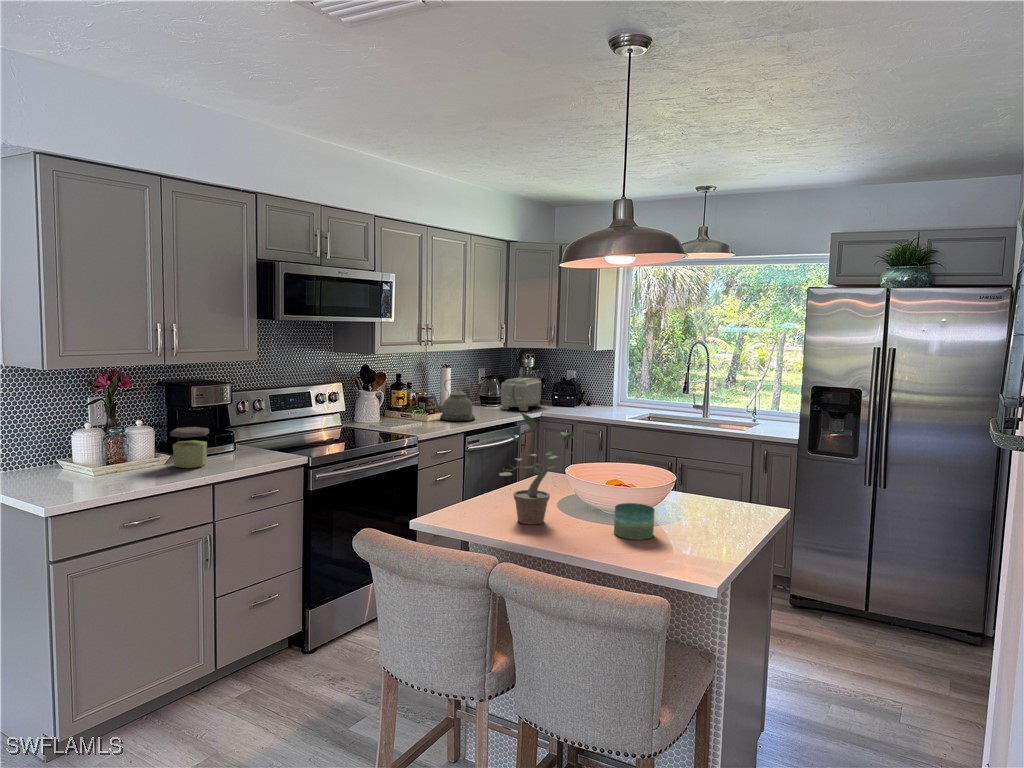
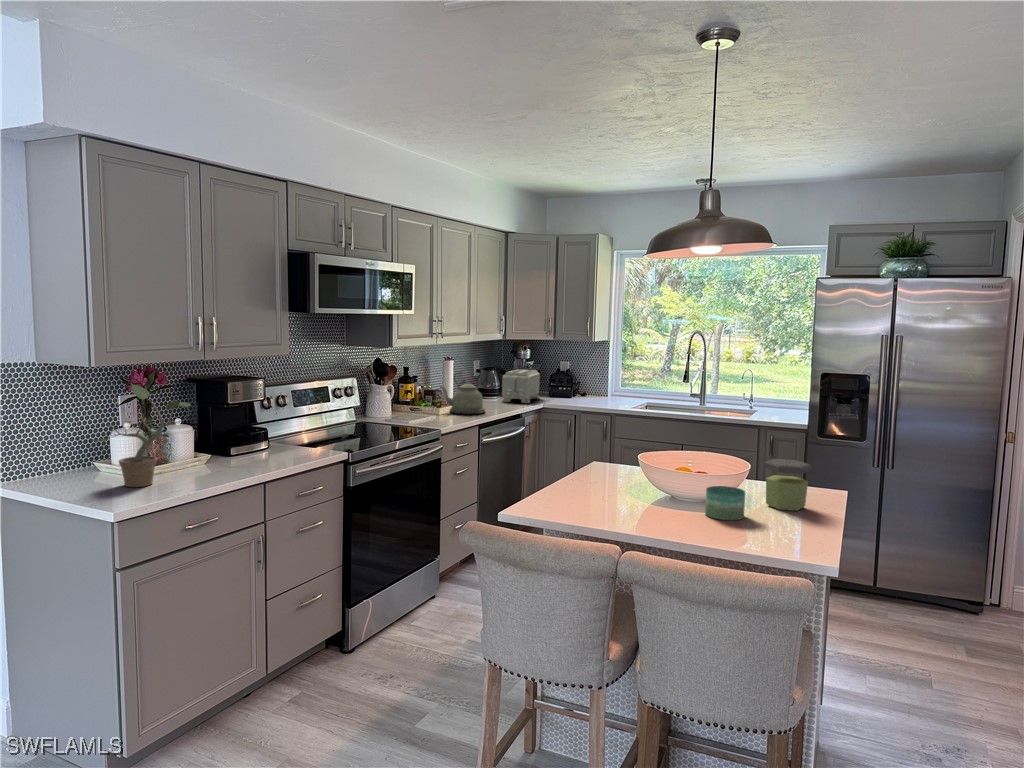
potted plant: present [499,413,574,525] -> present [95,384,190,487]
jar: present [170,427,209,468] -> present [764,459,812,511]

